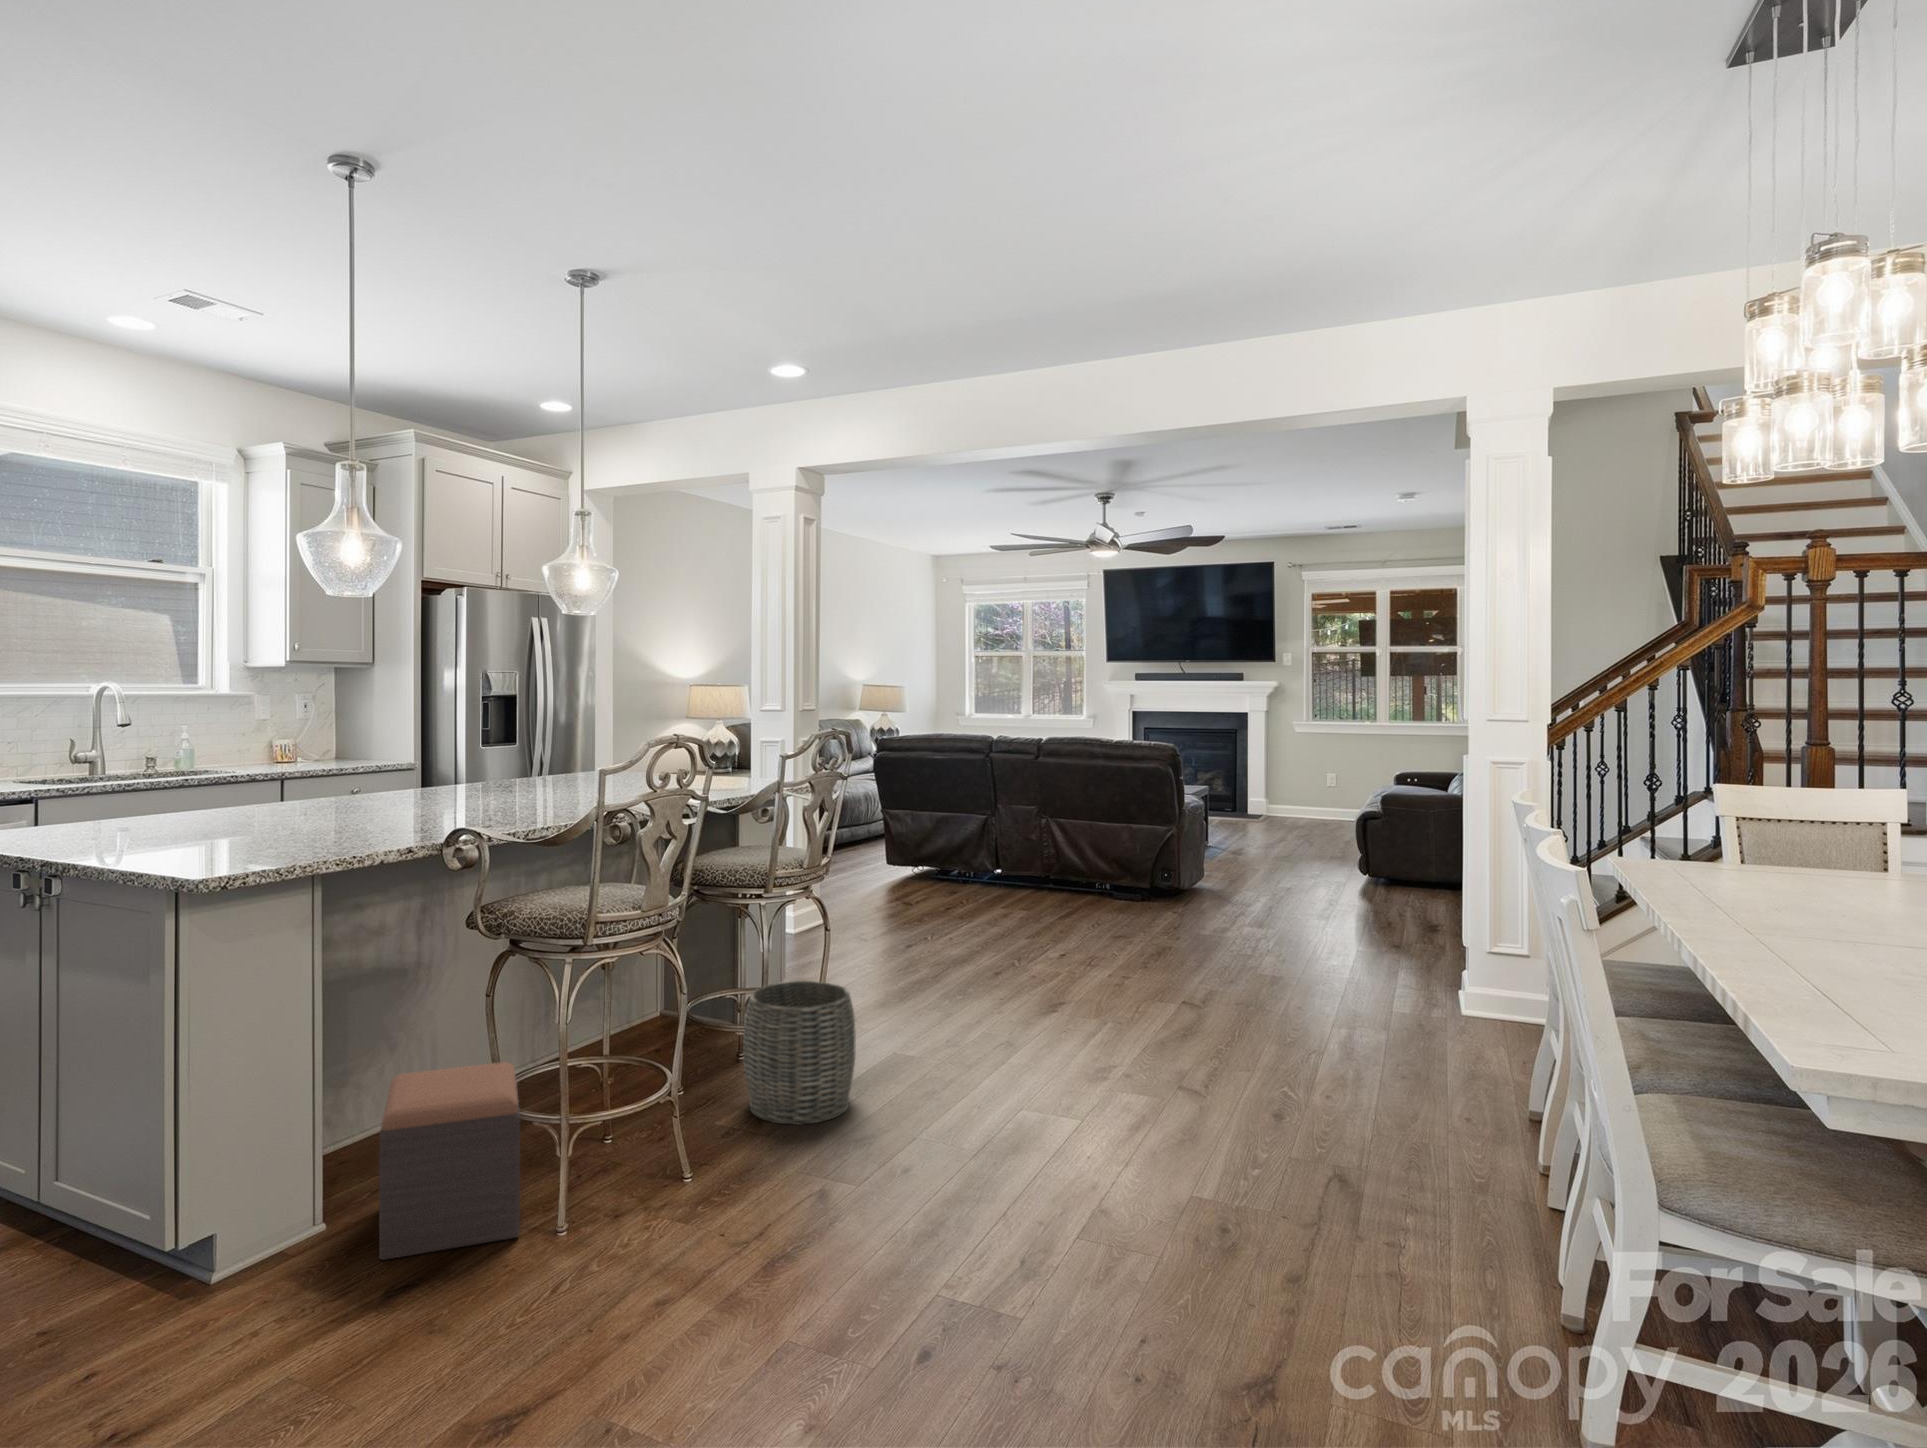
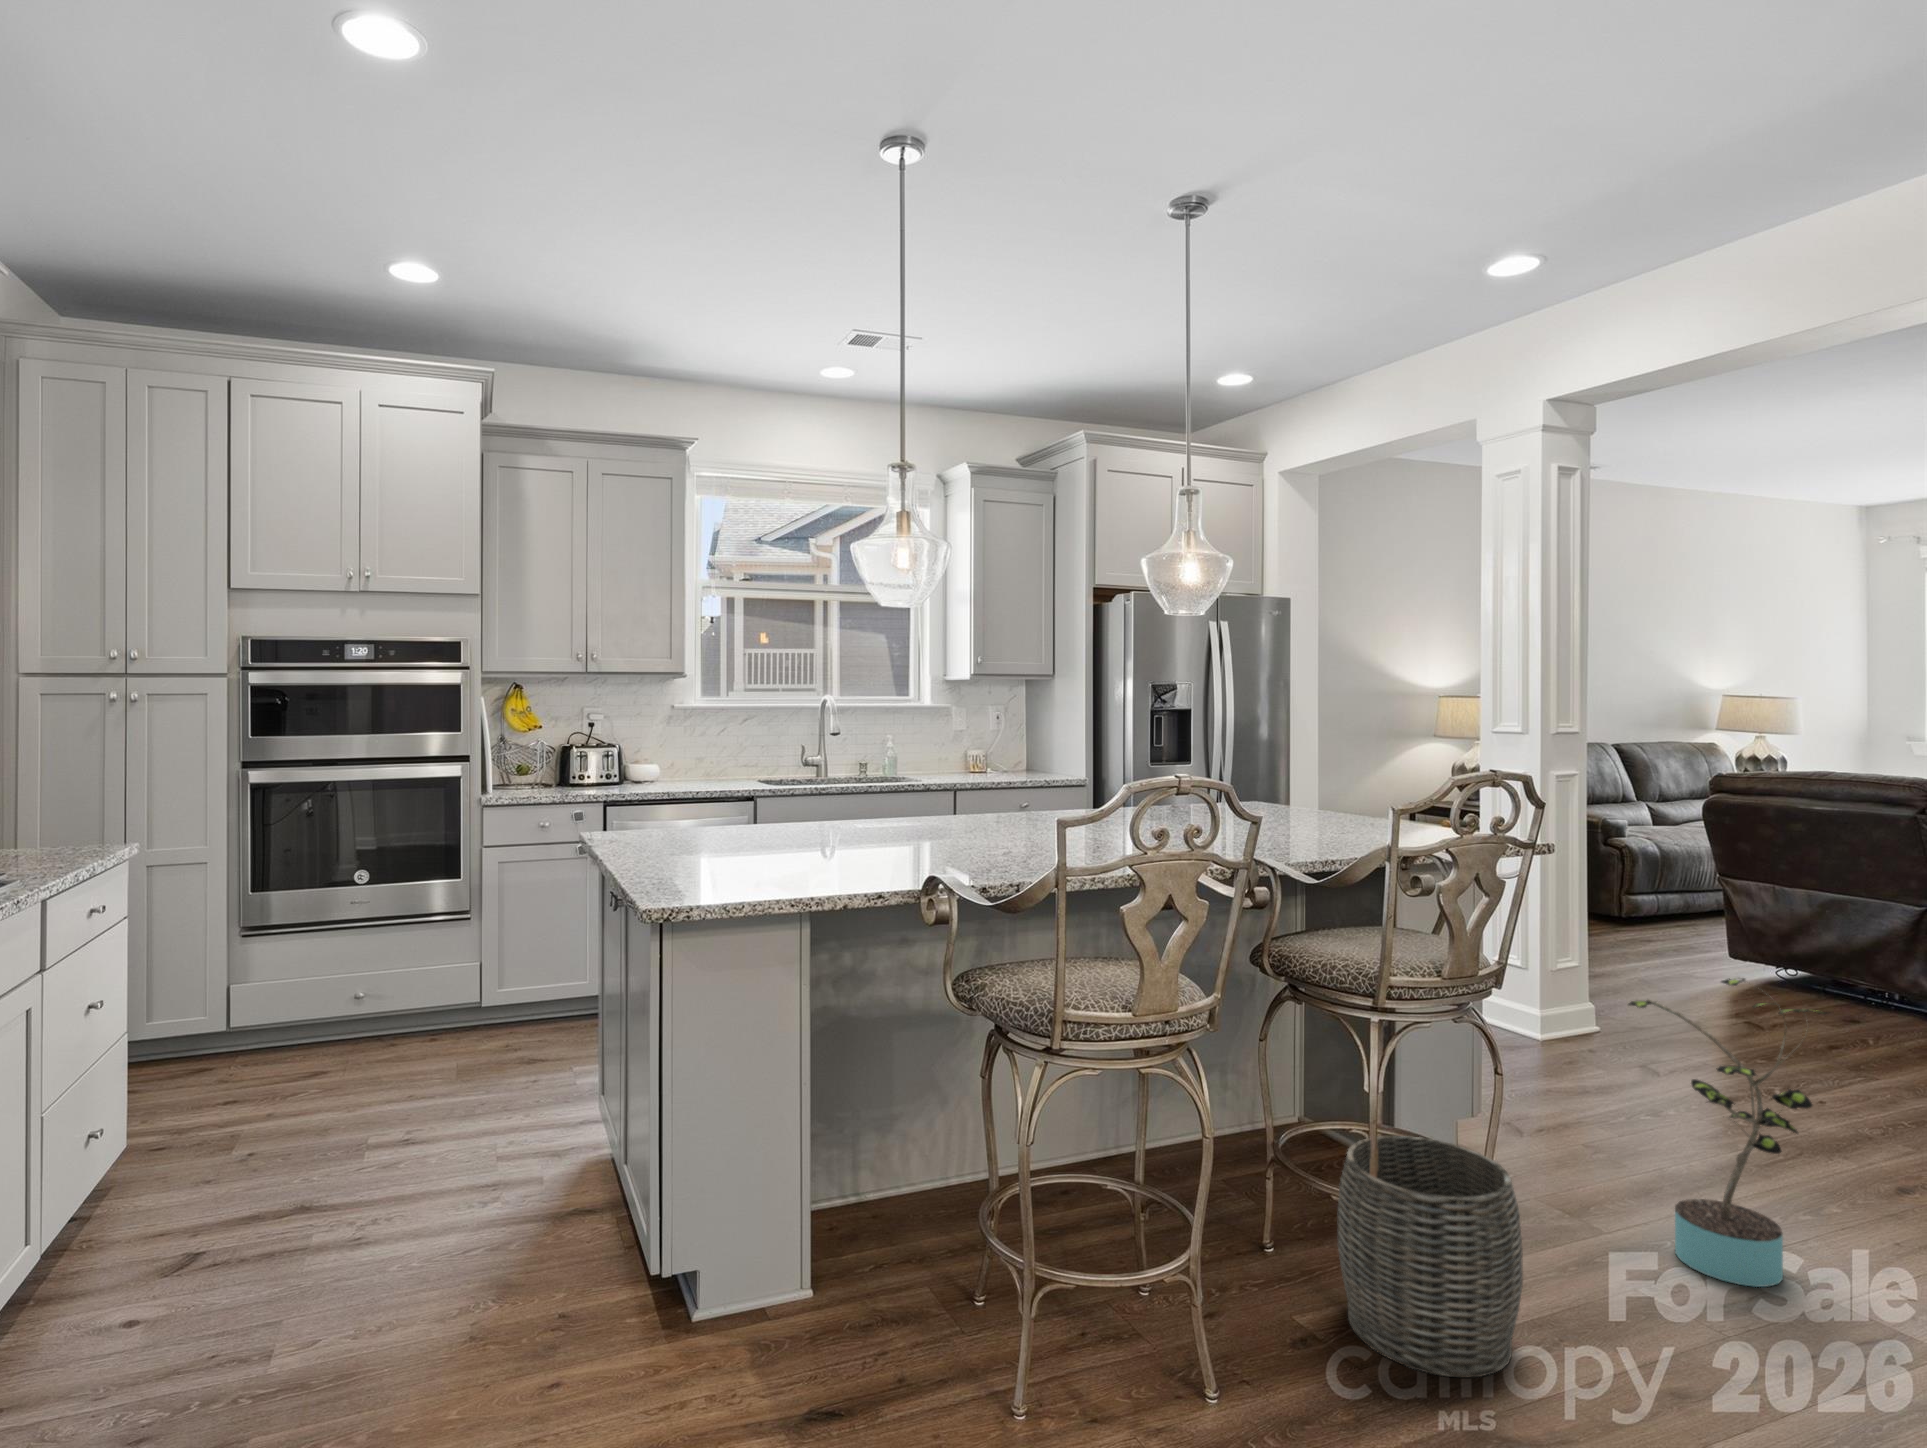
potted plant: none [885,855,985,1039] -> present [1628,978,1827,1287]
footstool: present [379,1062,520,1260] -> none [812,1151,999,1407]

